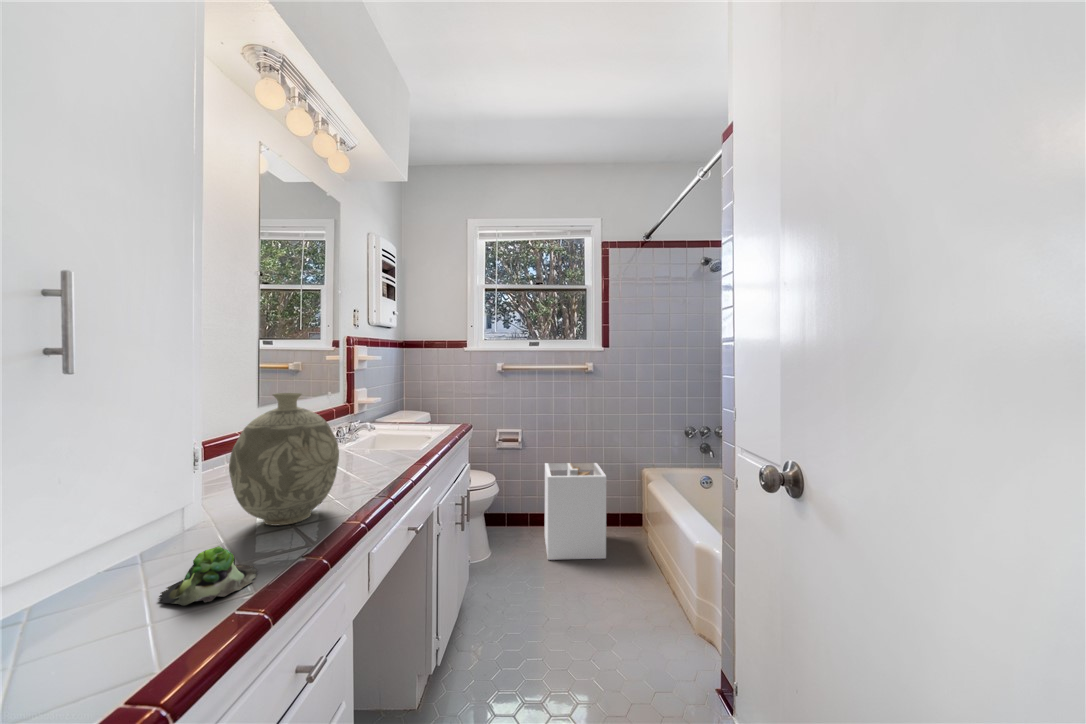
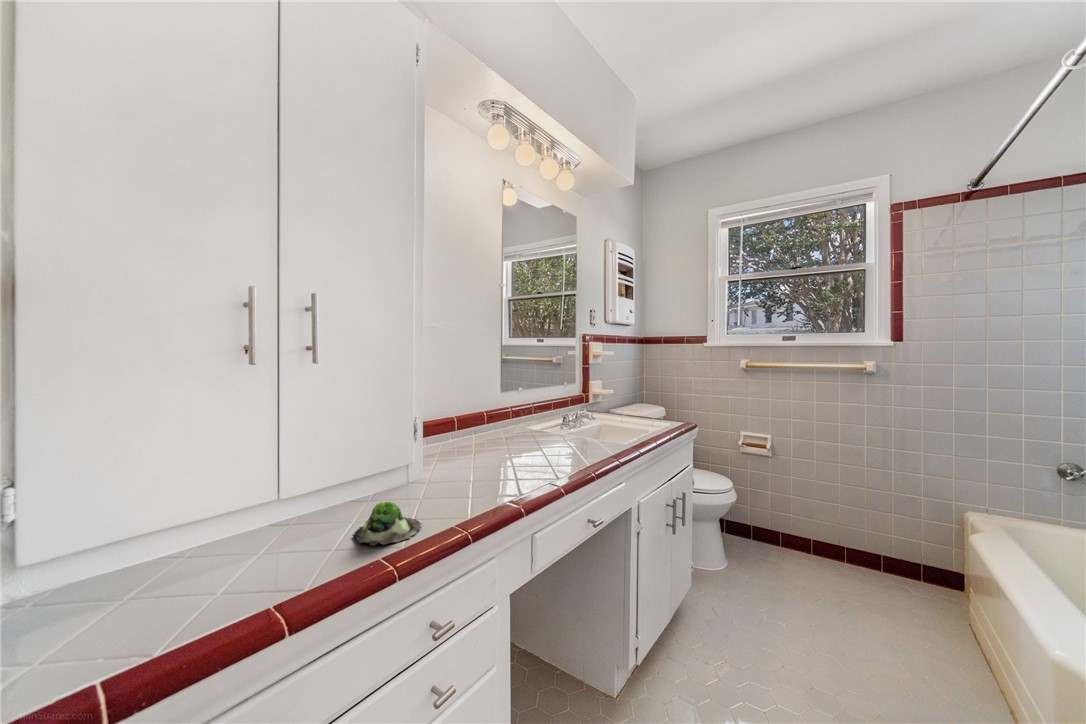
decorative vase: present [229,393,339,526] -> none [434,379,519,493]
laundry hamper: present [545,463,606,560] -> none [795,477,889,618]

